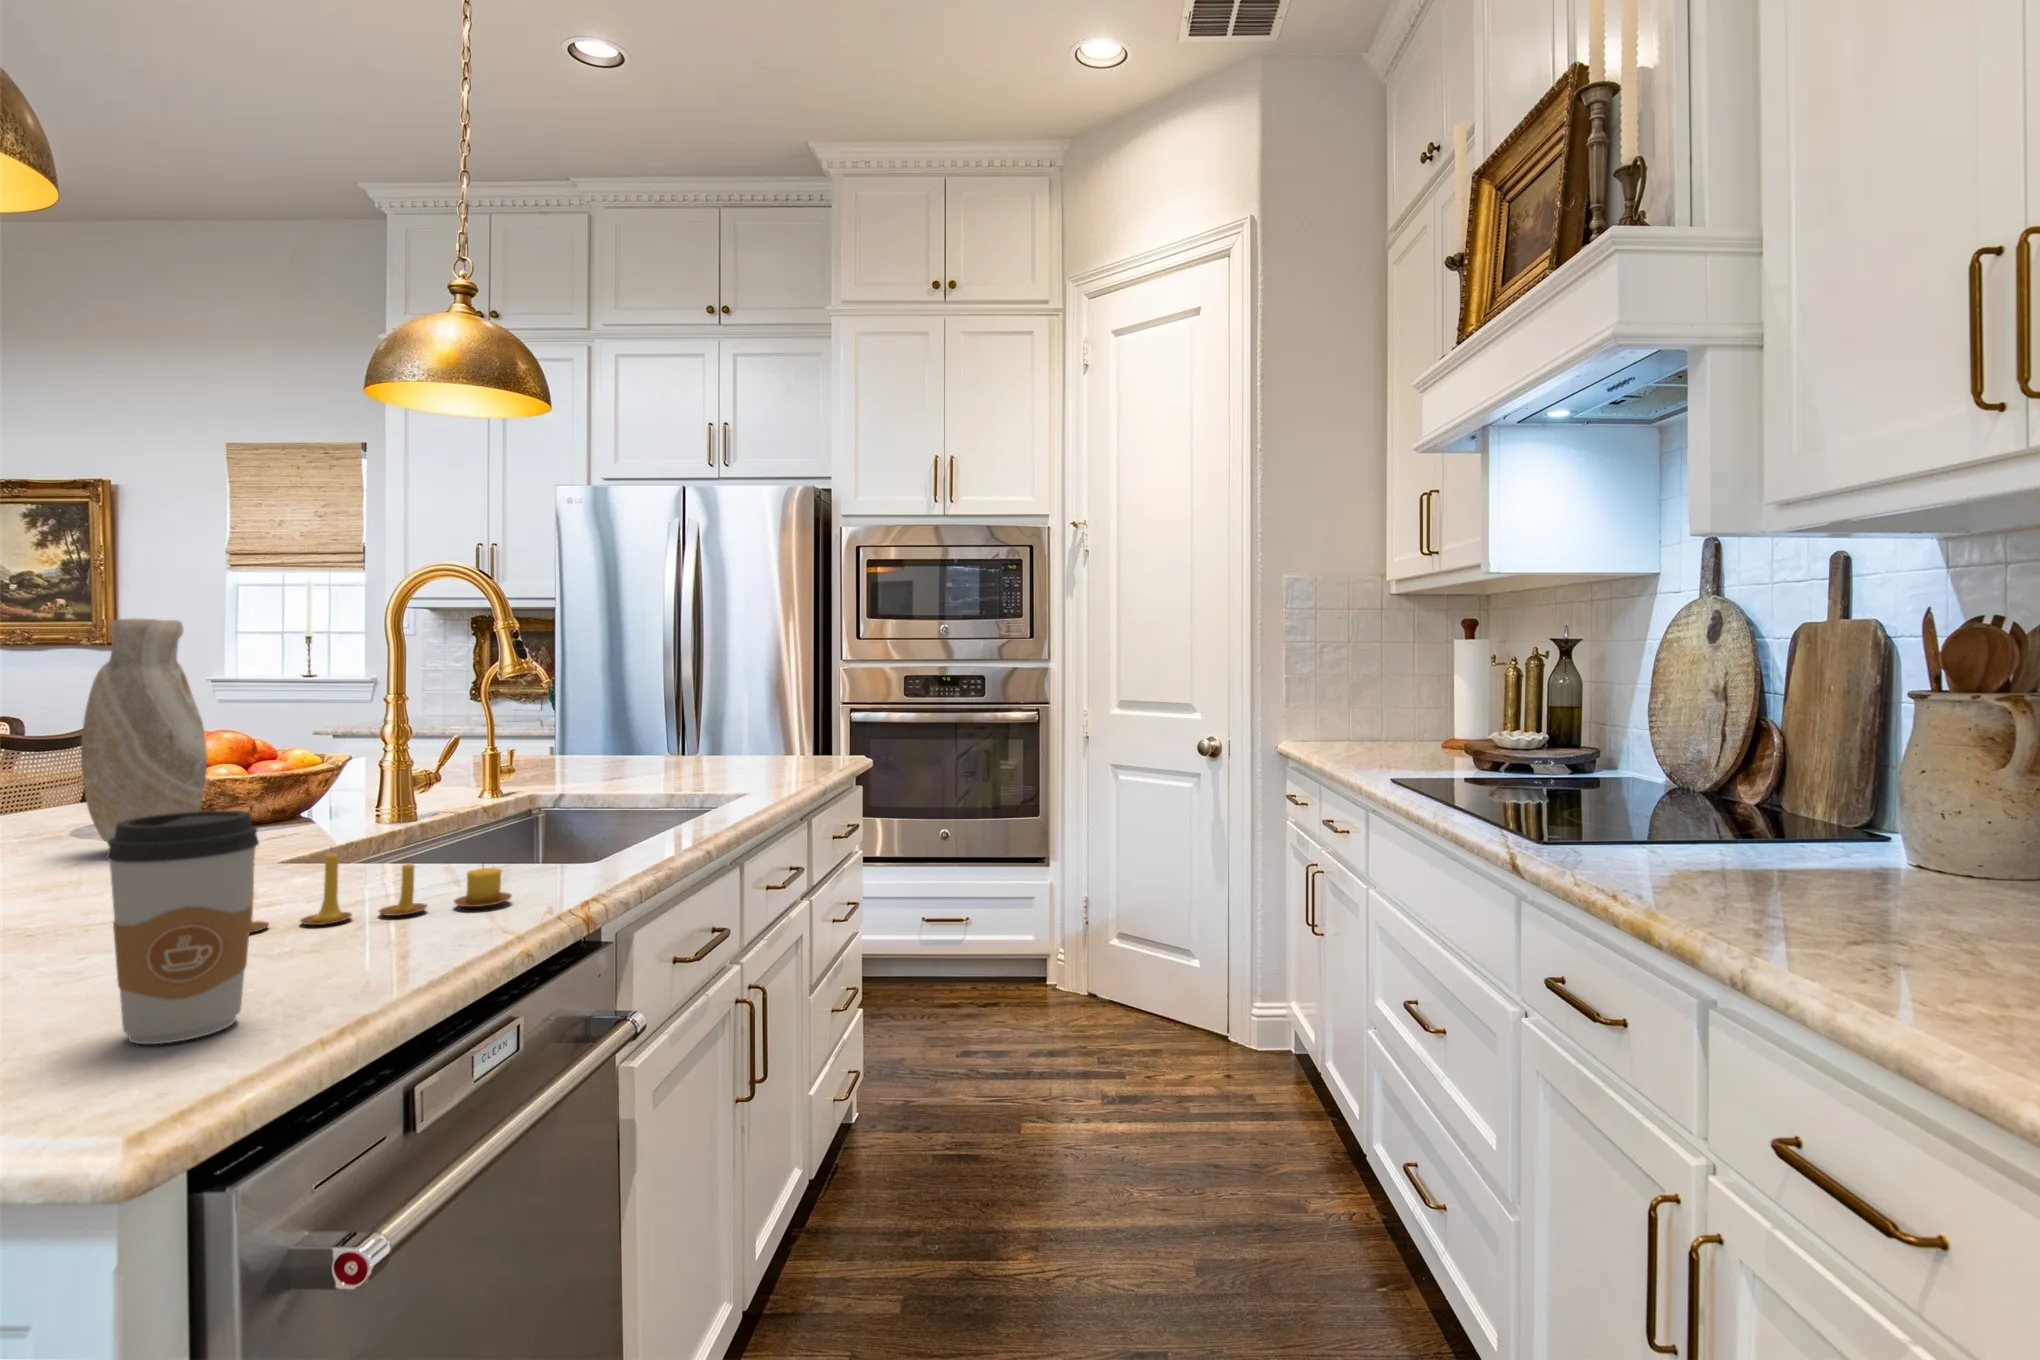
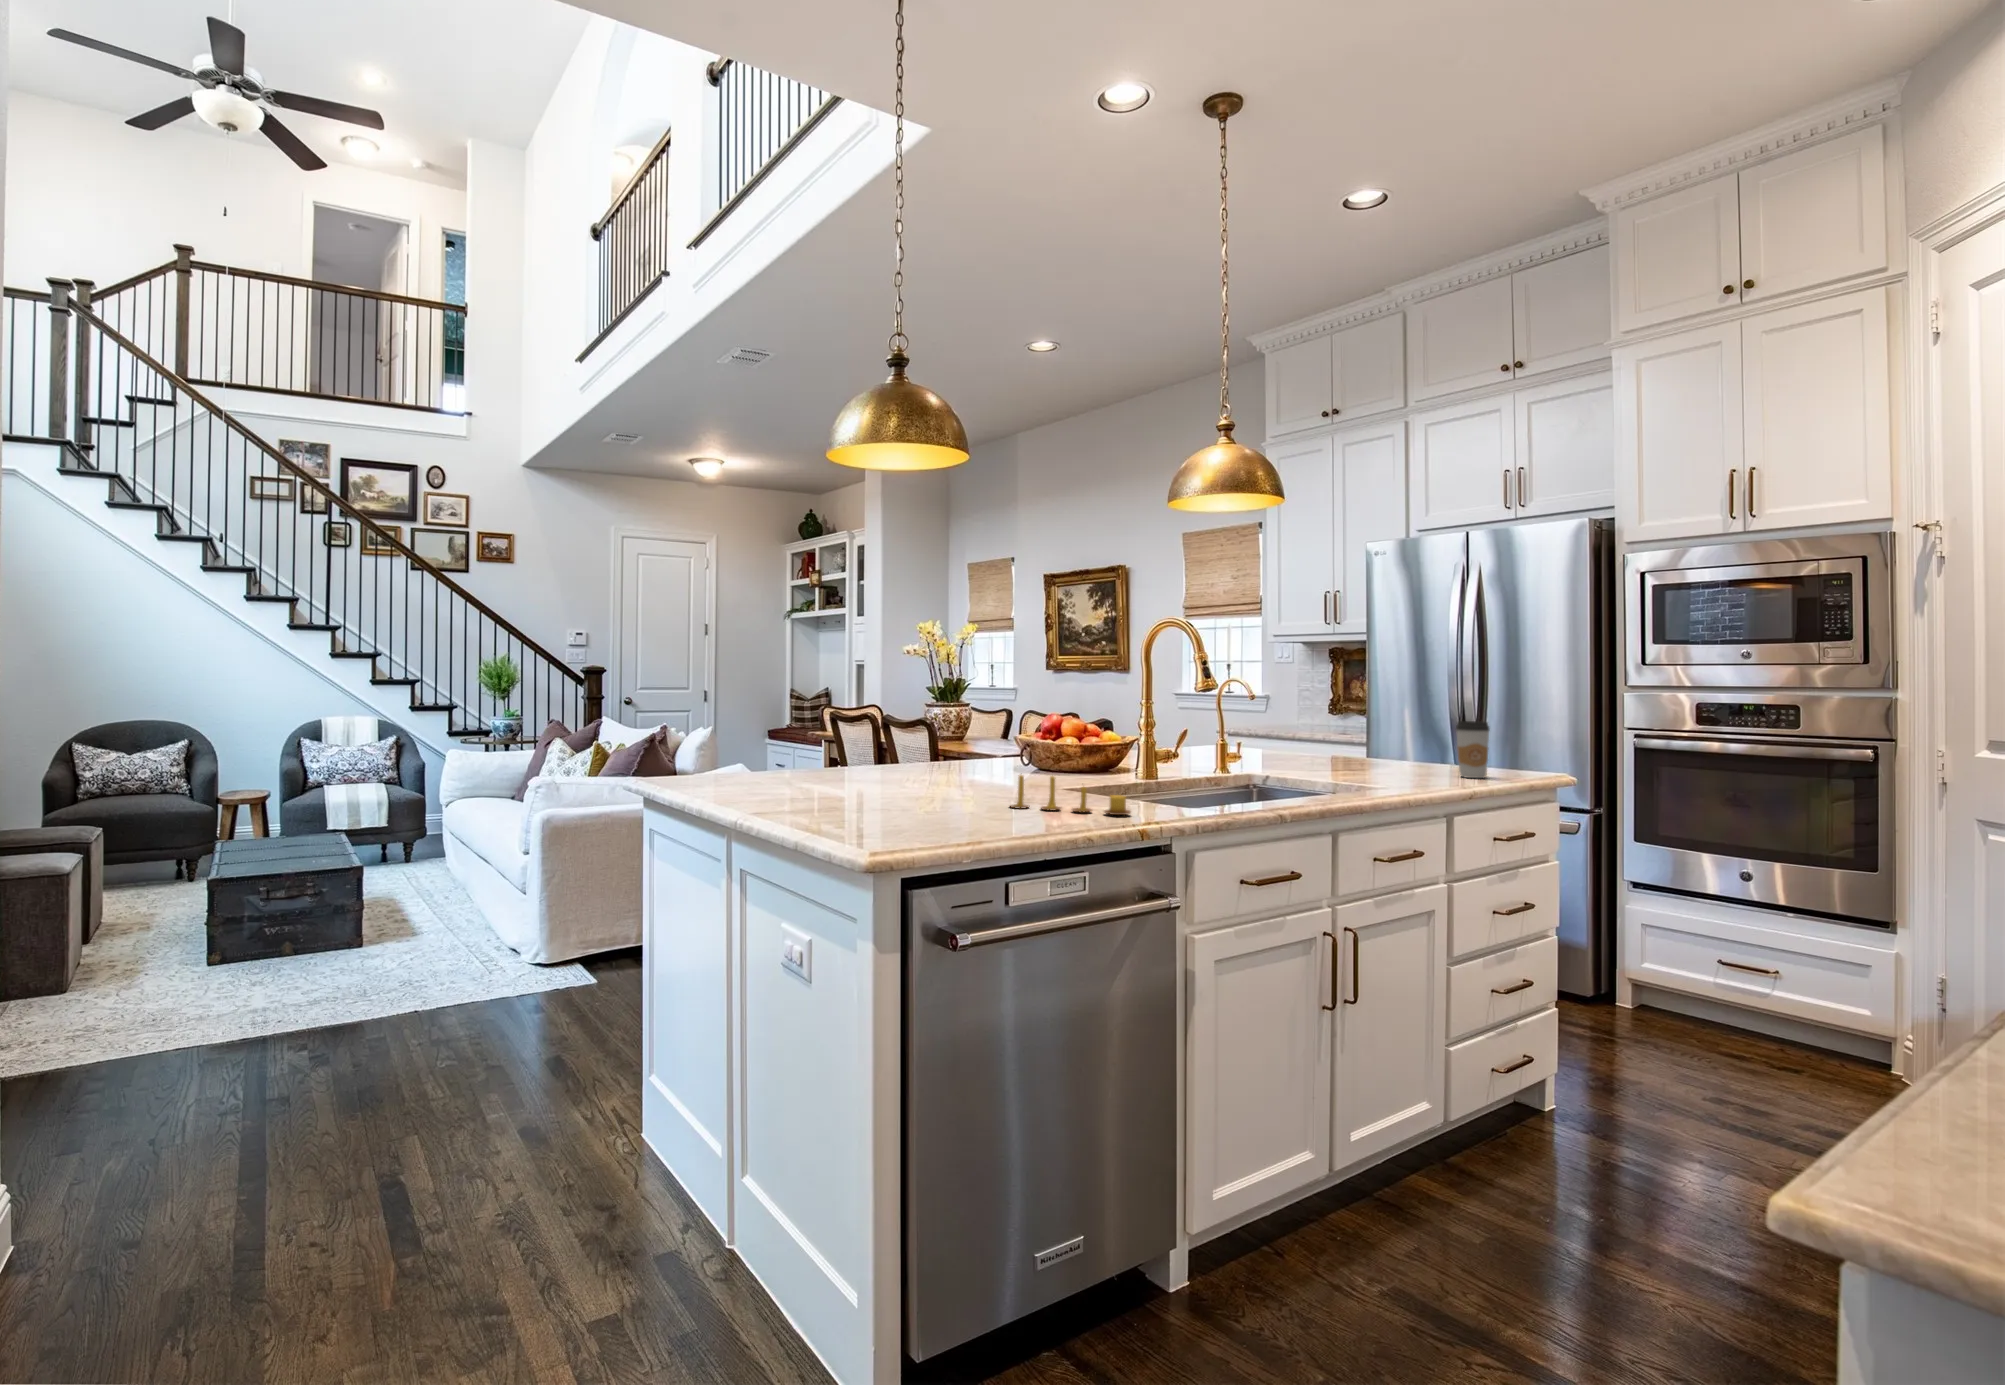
vase: present [81,619,207,843] -> none [1009,659,1057,777]
coffee cup: present [106,811,259,1044] -> present [1456,721,1489,778]

